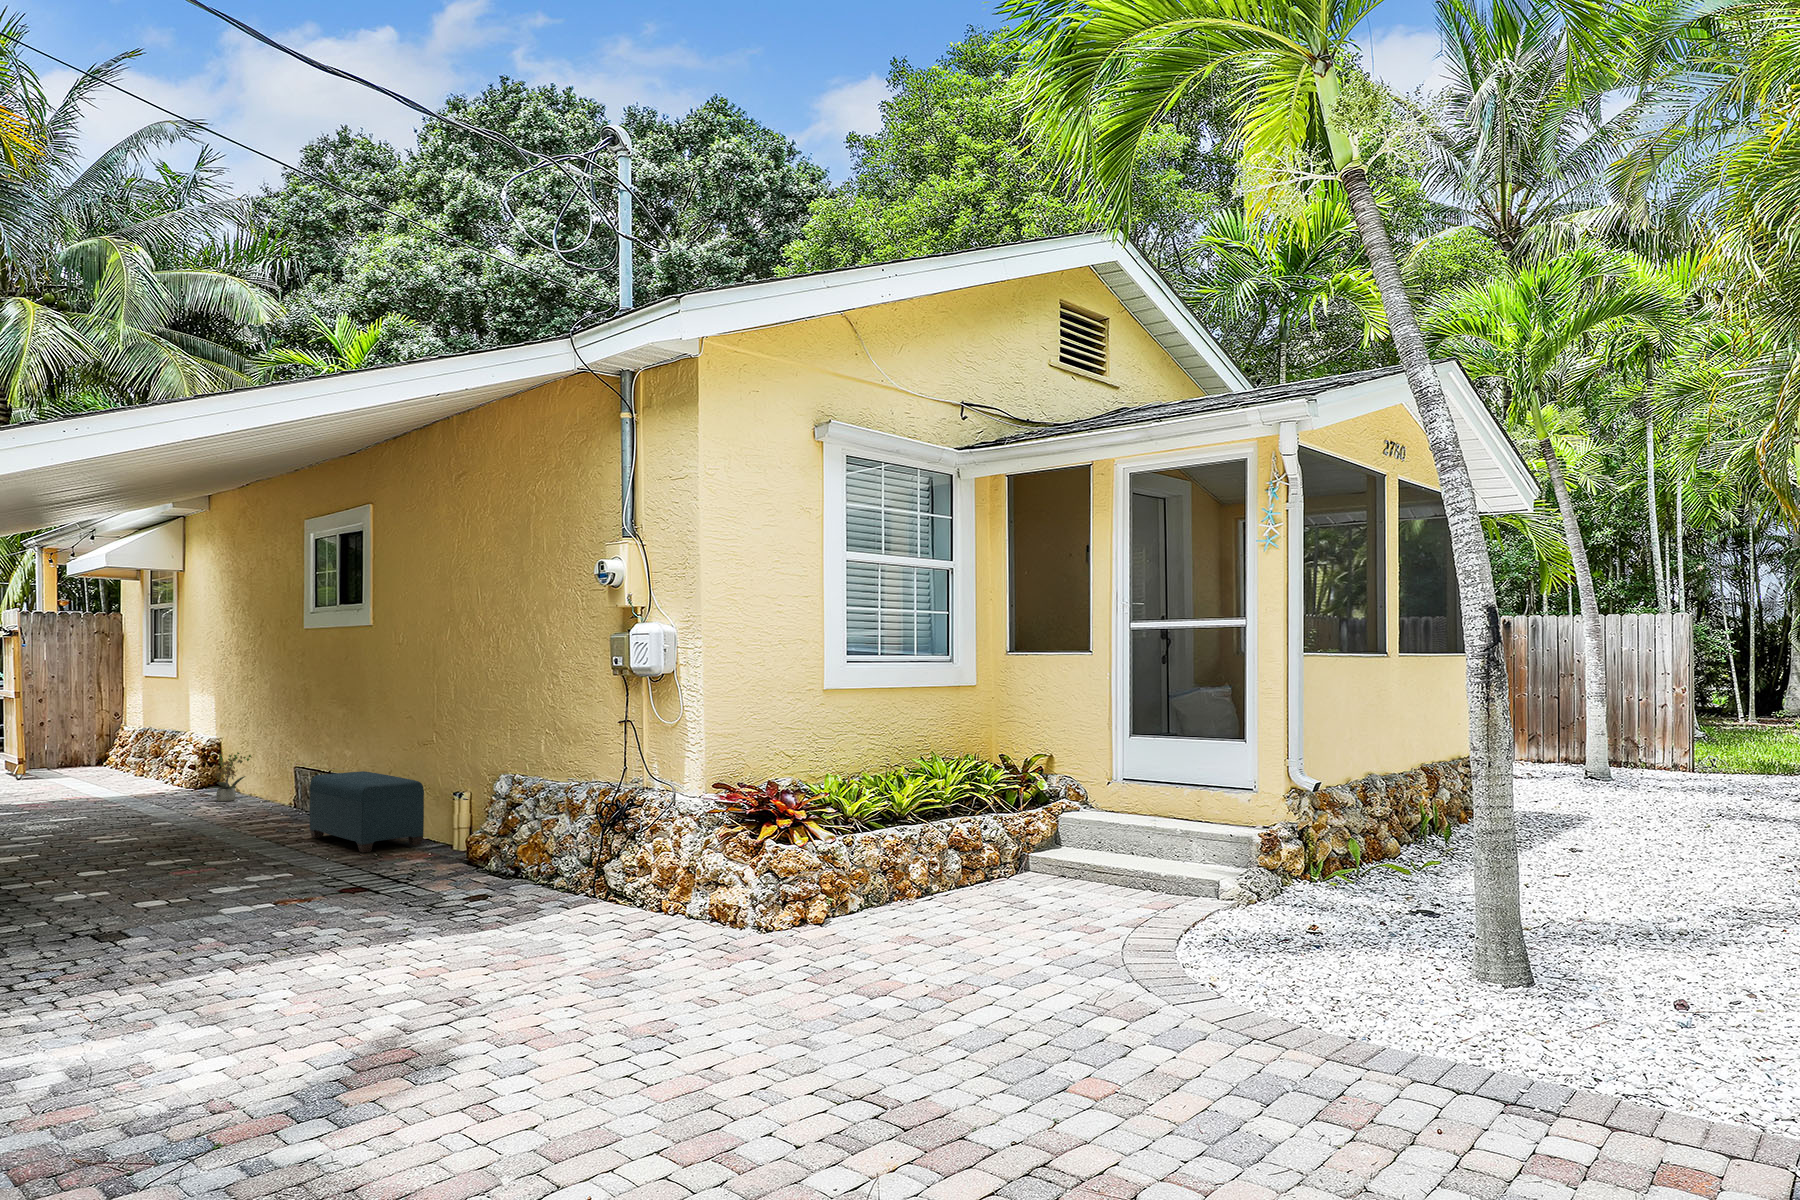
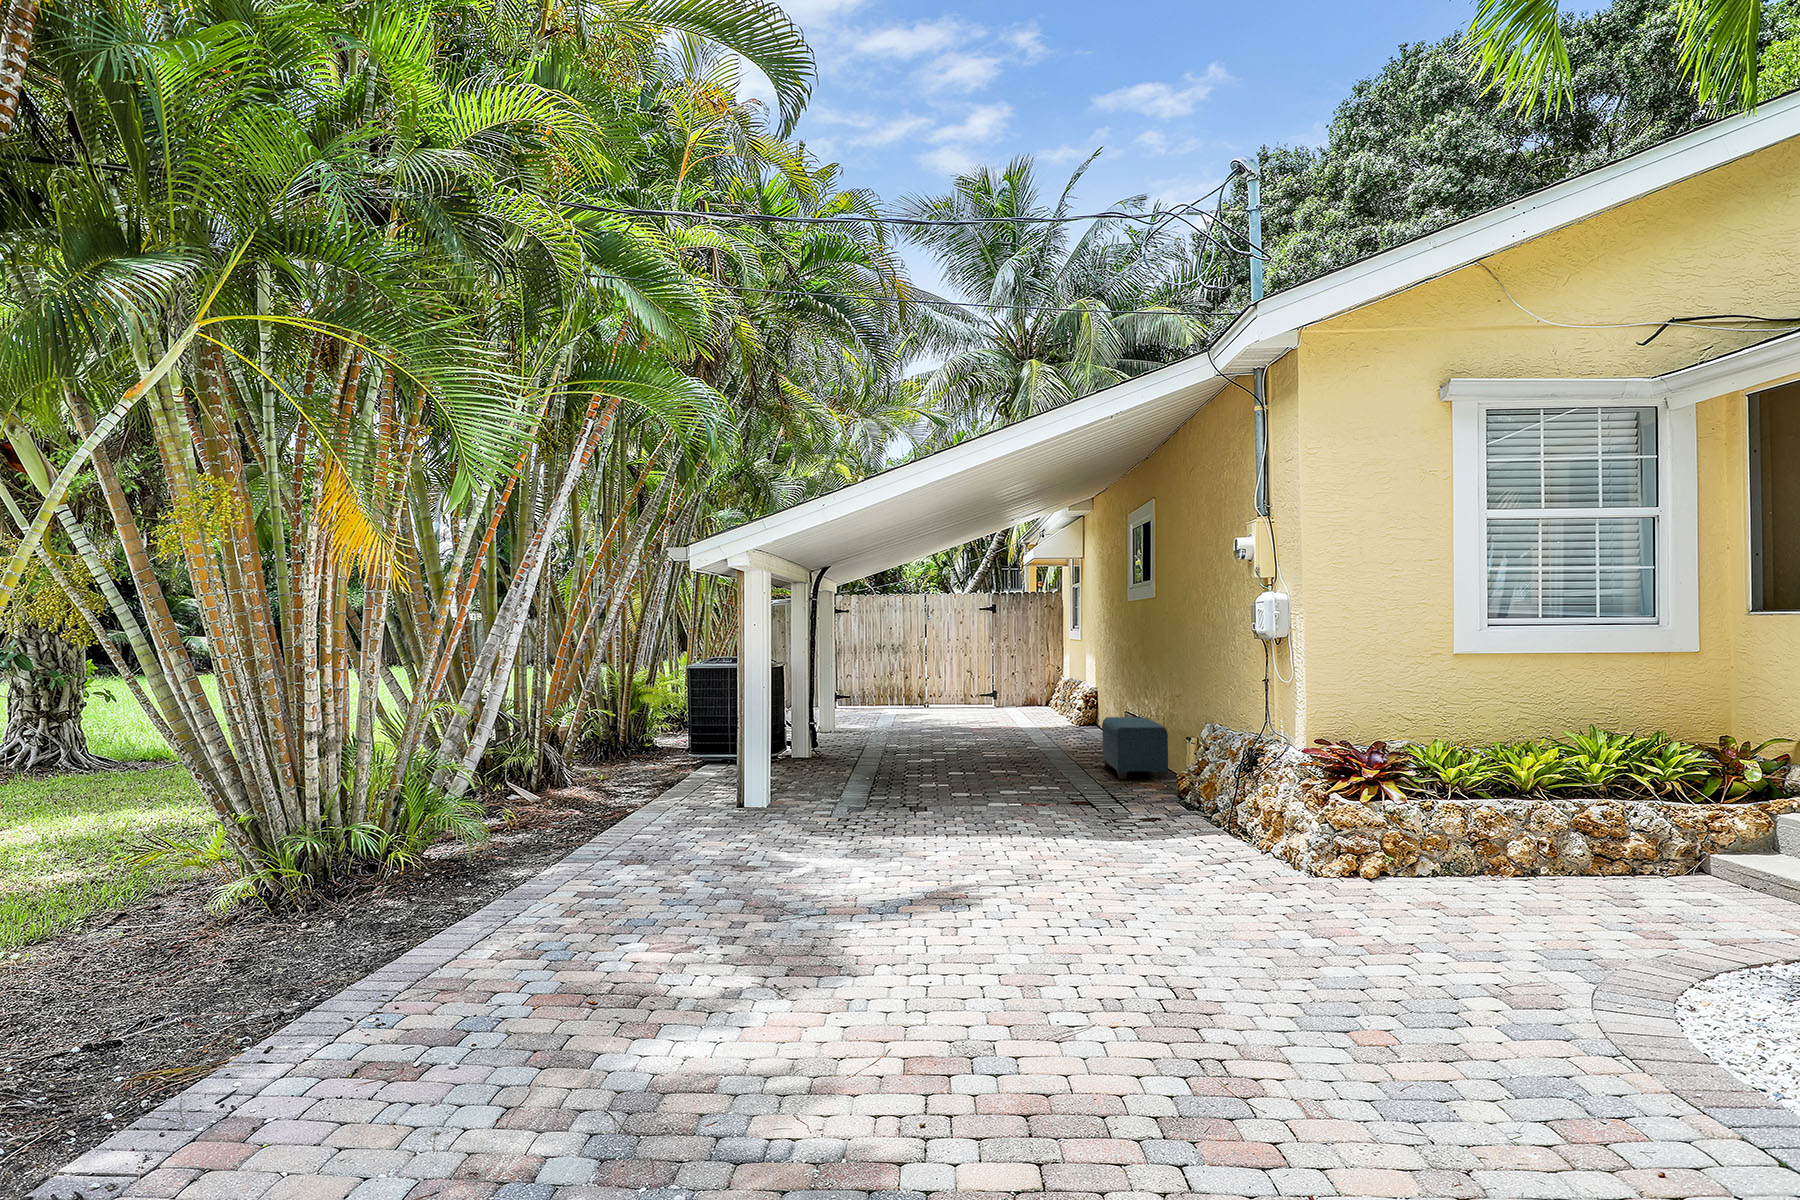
potted plant: present [206,752,252,801] -> none [1076,700,1109,738]

